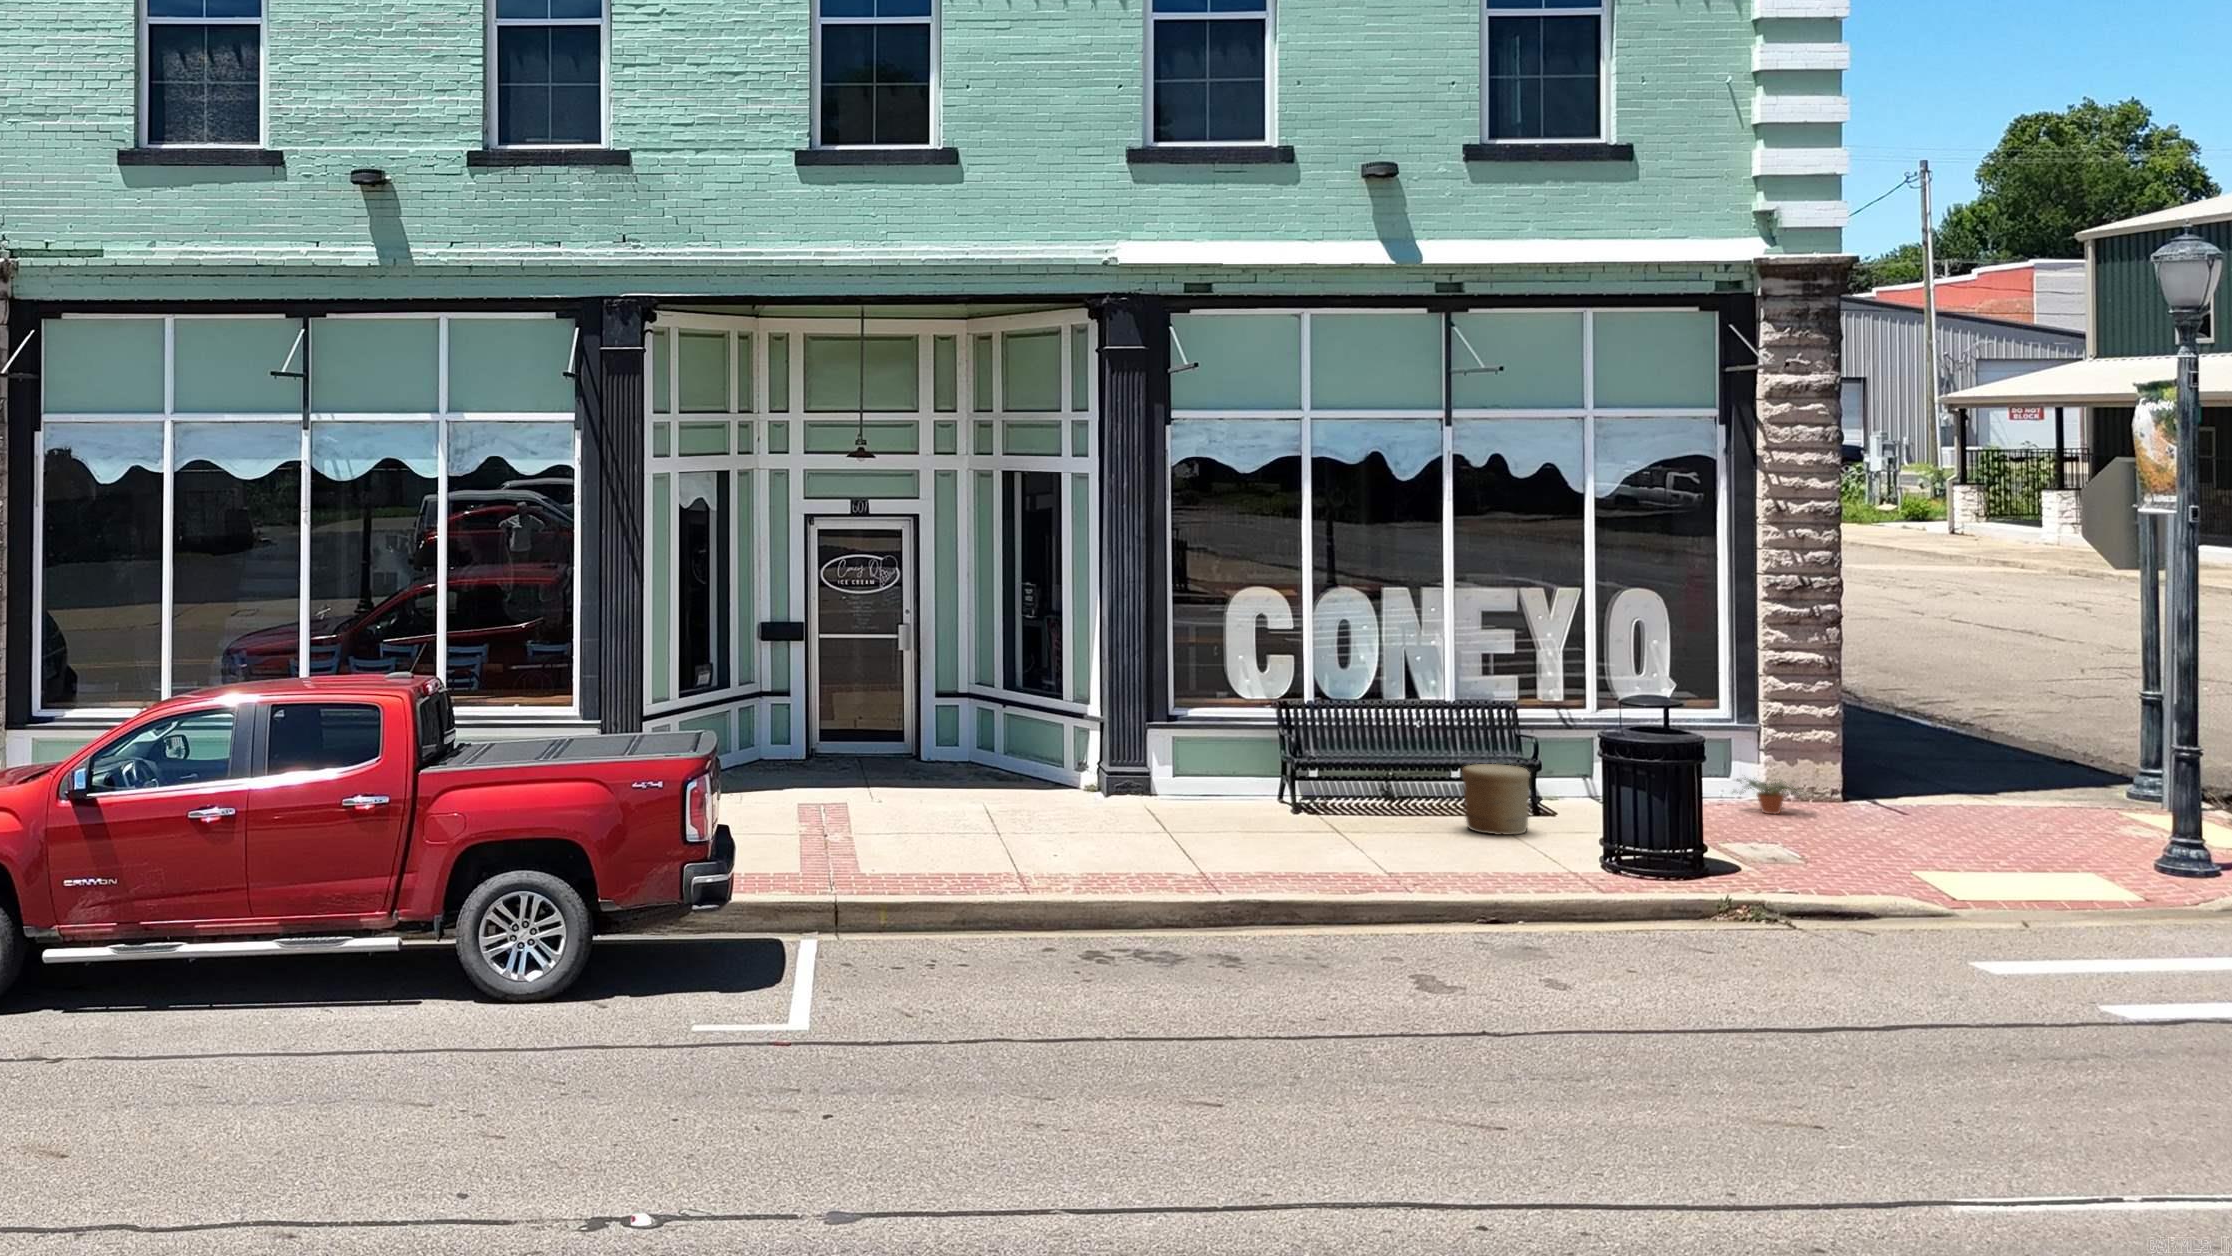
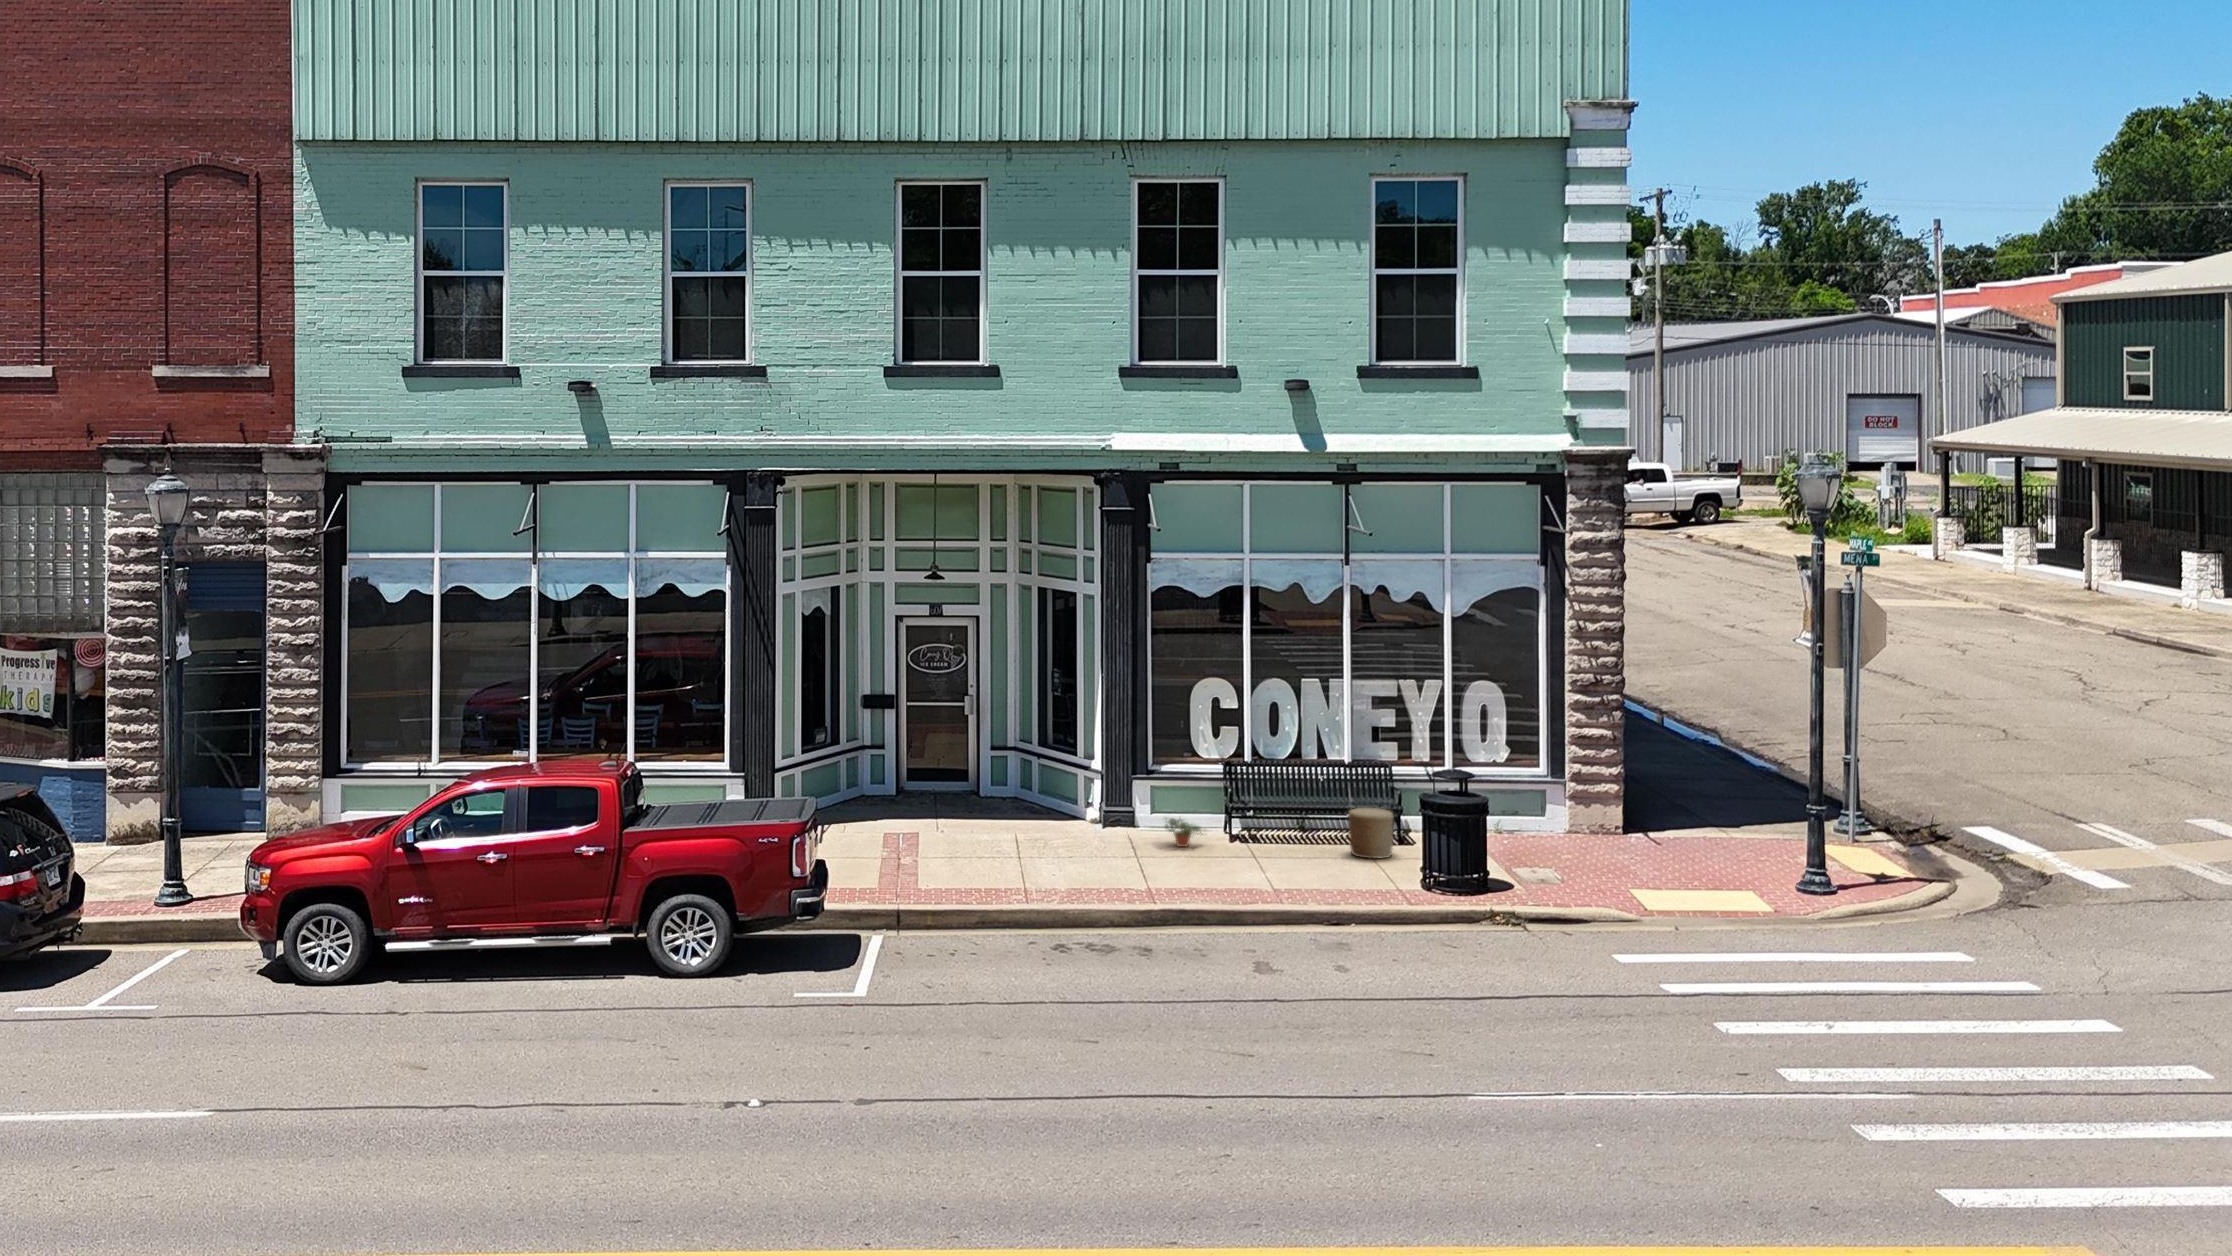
potted plant: present [1737,779,1800,814] -> present [1165,818,1203,847]

